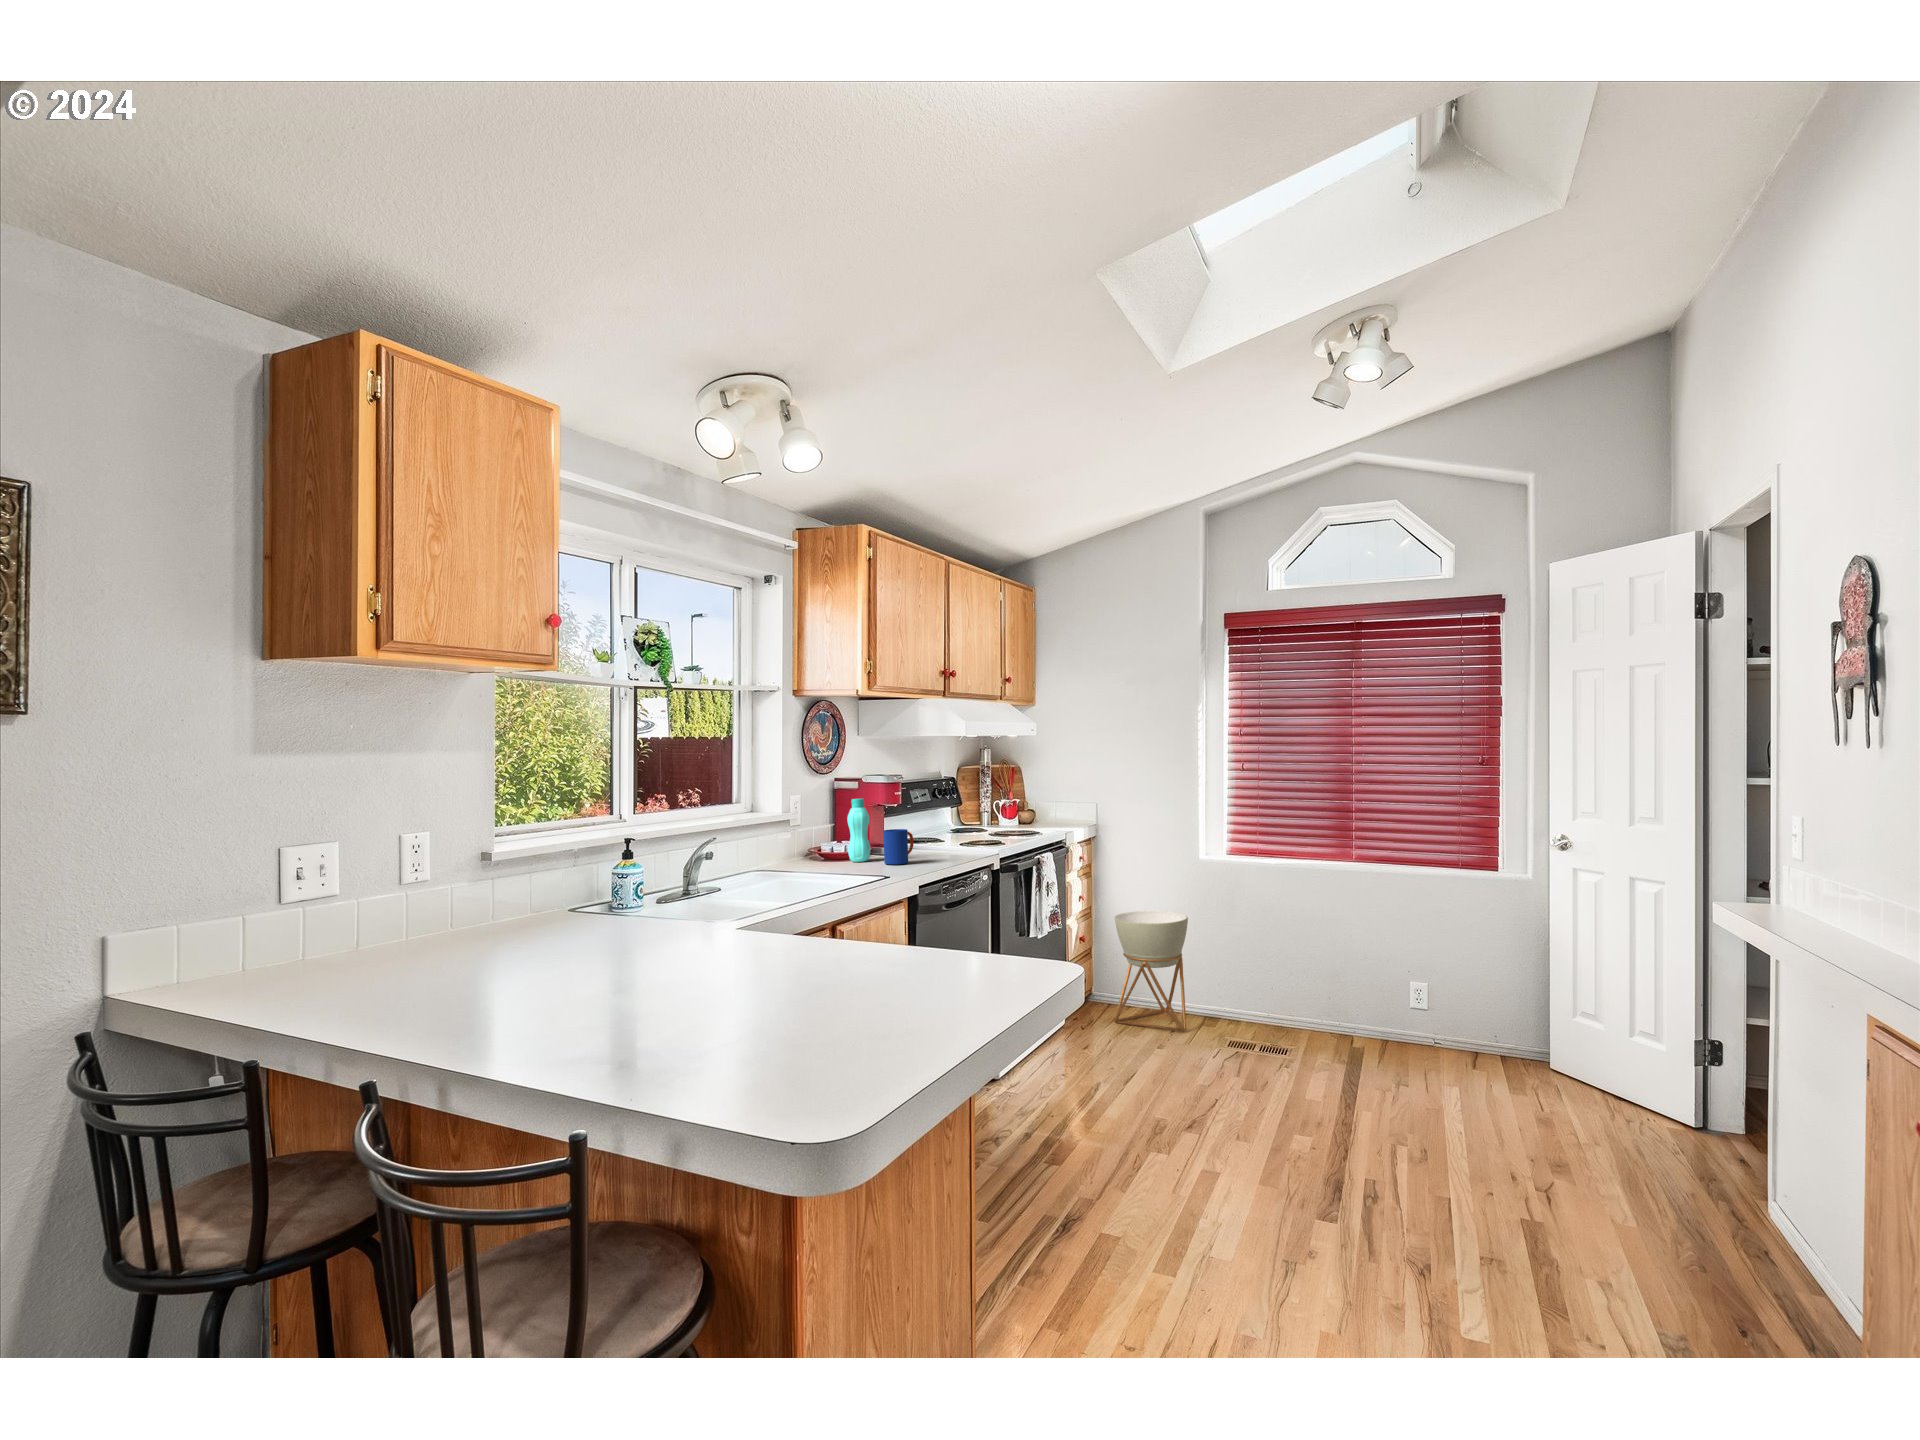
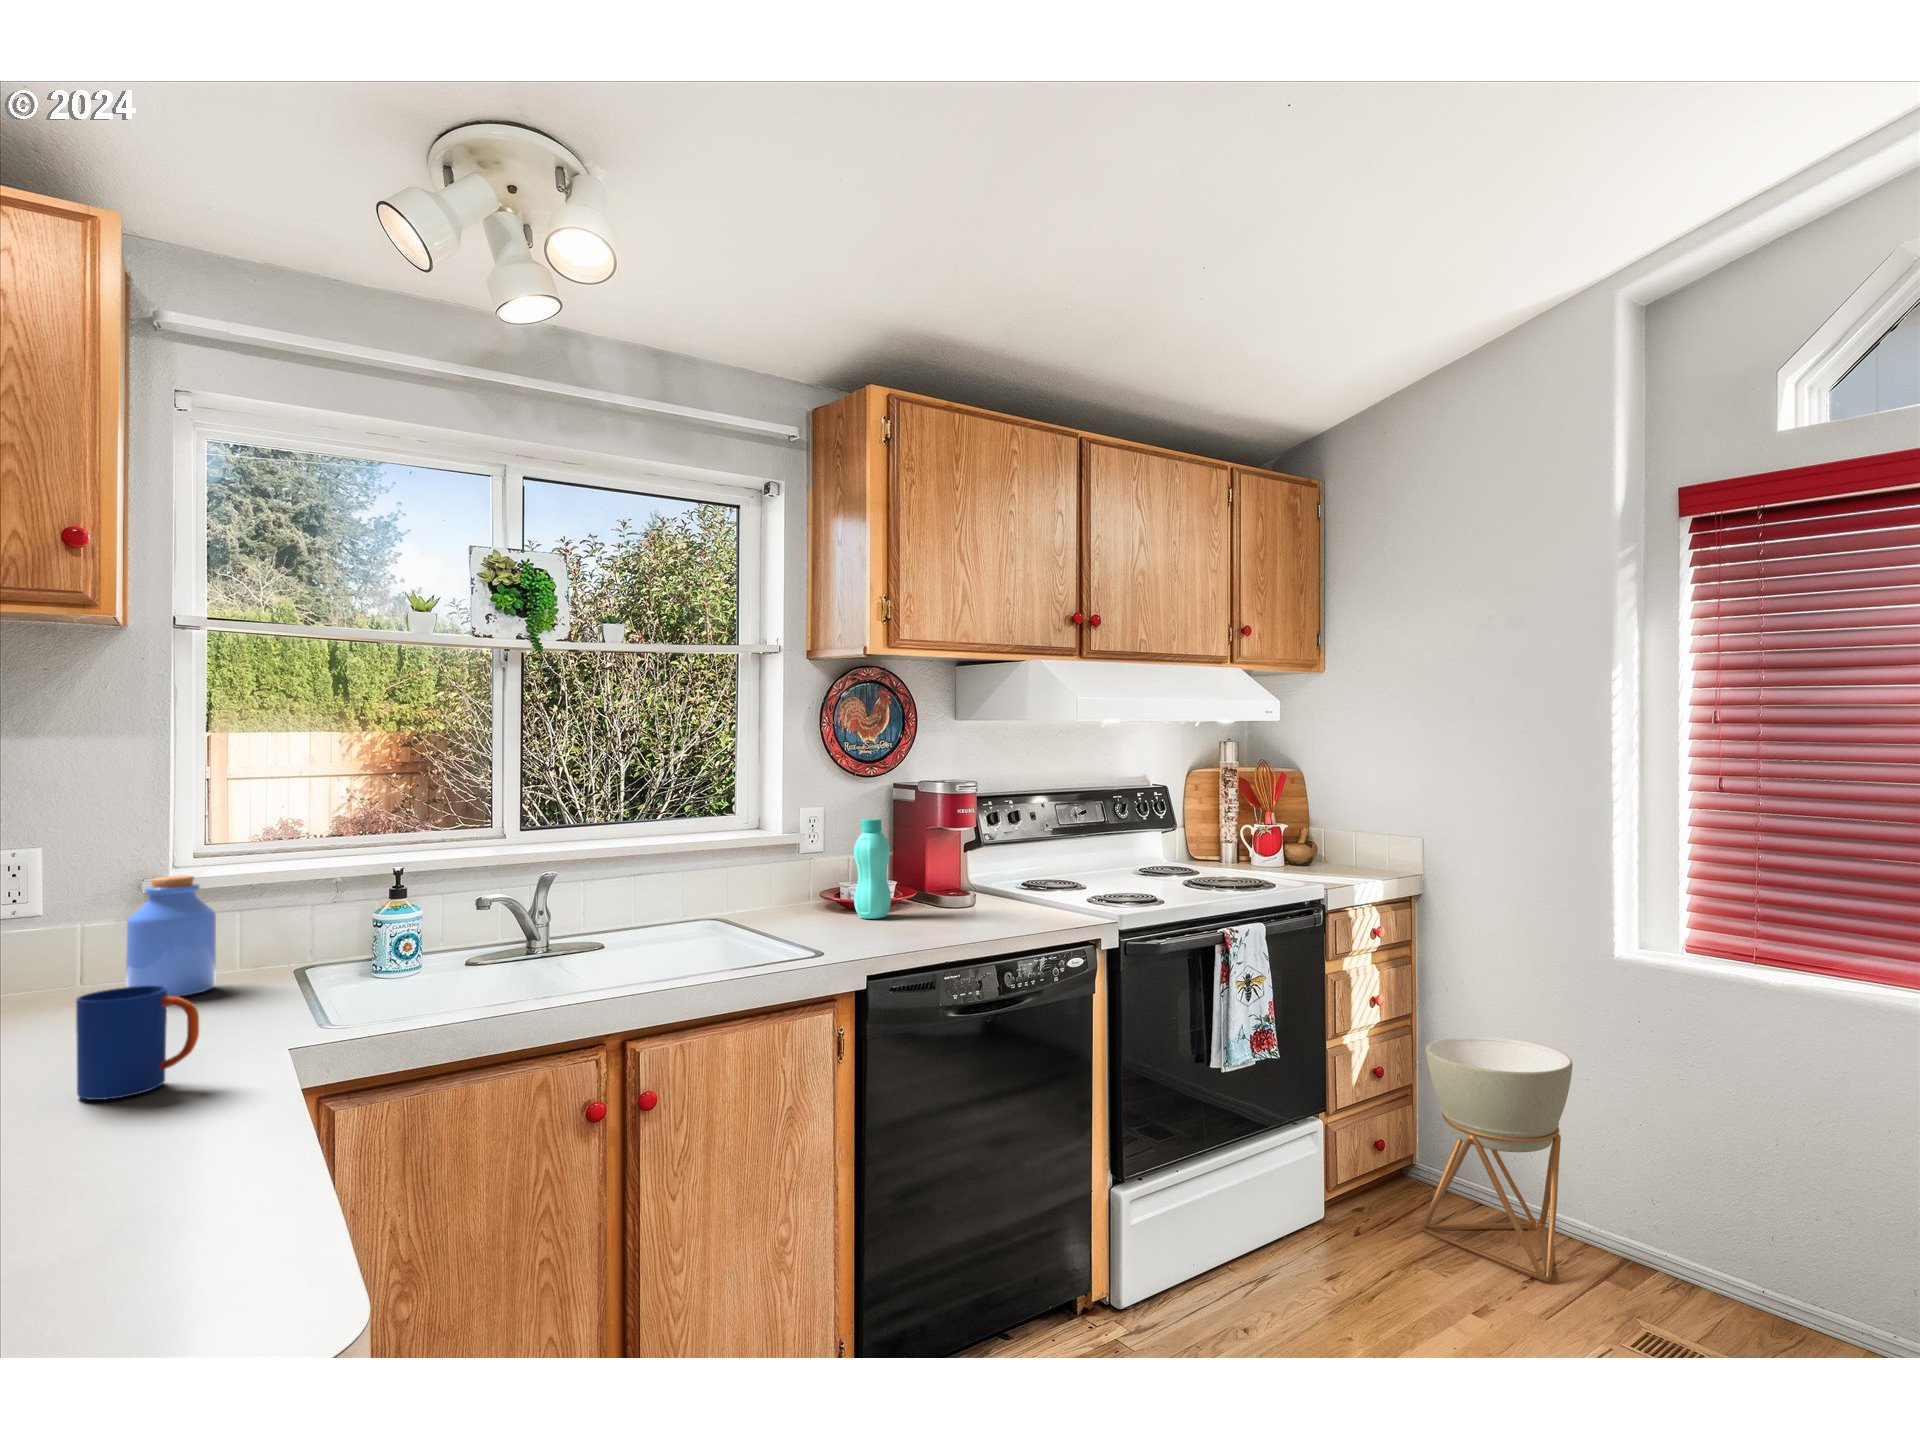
mug: present [883,829,913,865] -> present [76,986,199,1100]
jar: none [491,847,548,933] -> present [126,875,216,997]

